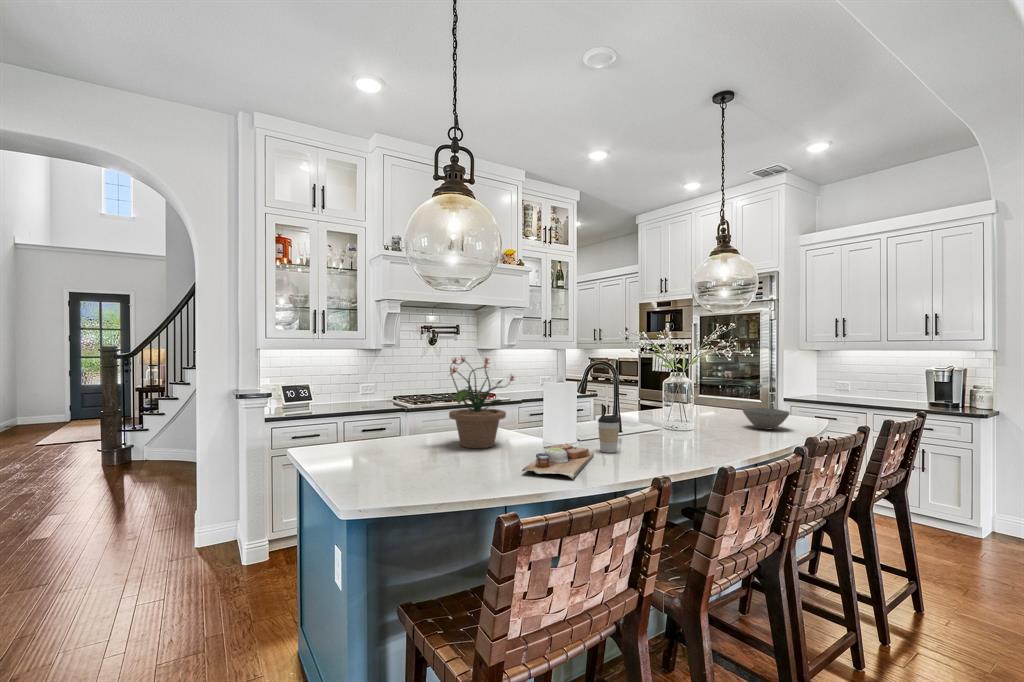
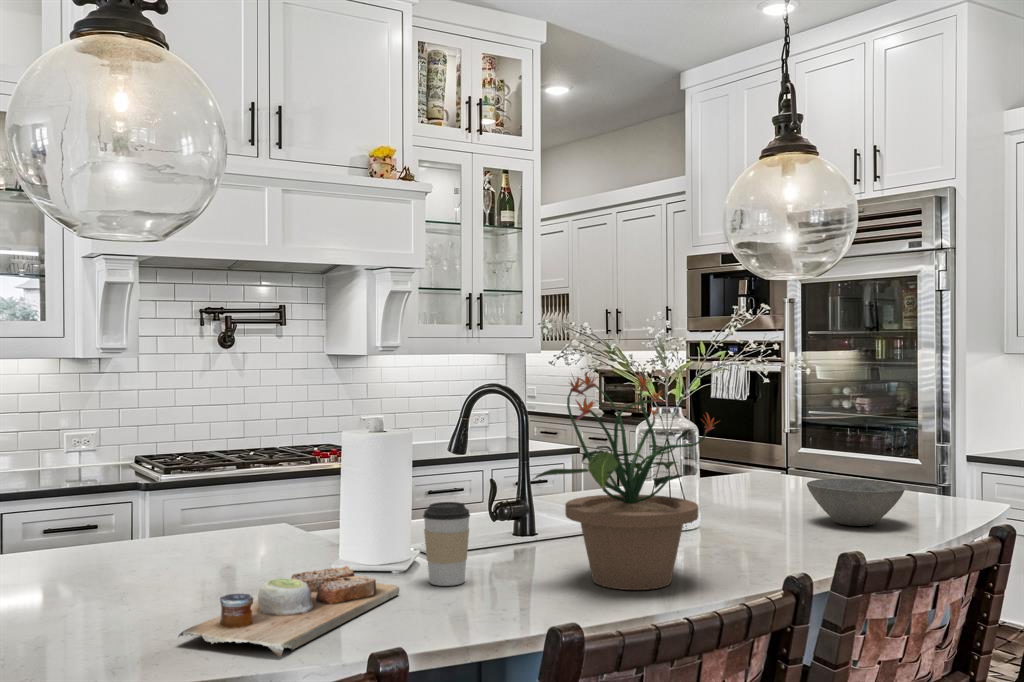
potted plant: present [436,357,514,448] -> present [534,373,714,590]

